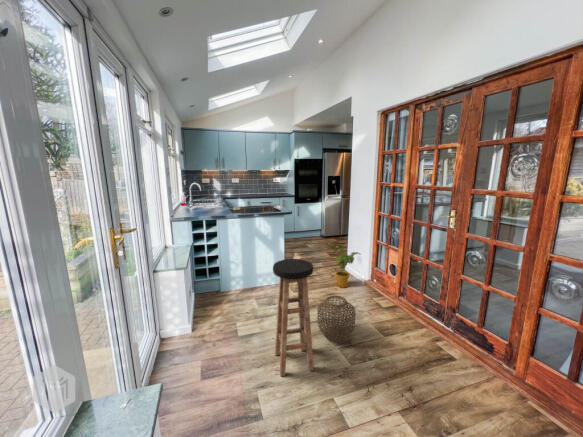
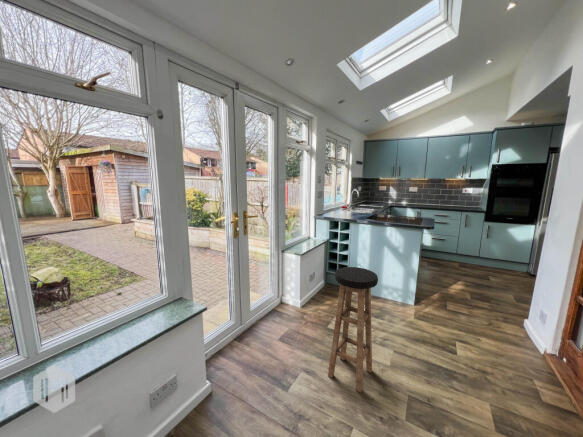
house plant: present [328,242,360,287] -> none [478,275,541,345]
woven basket: present [317,295,355,341] -> none [397,331,451,392]

